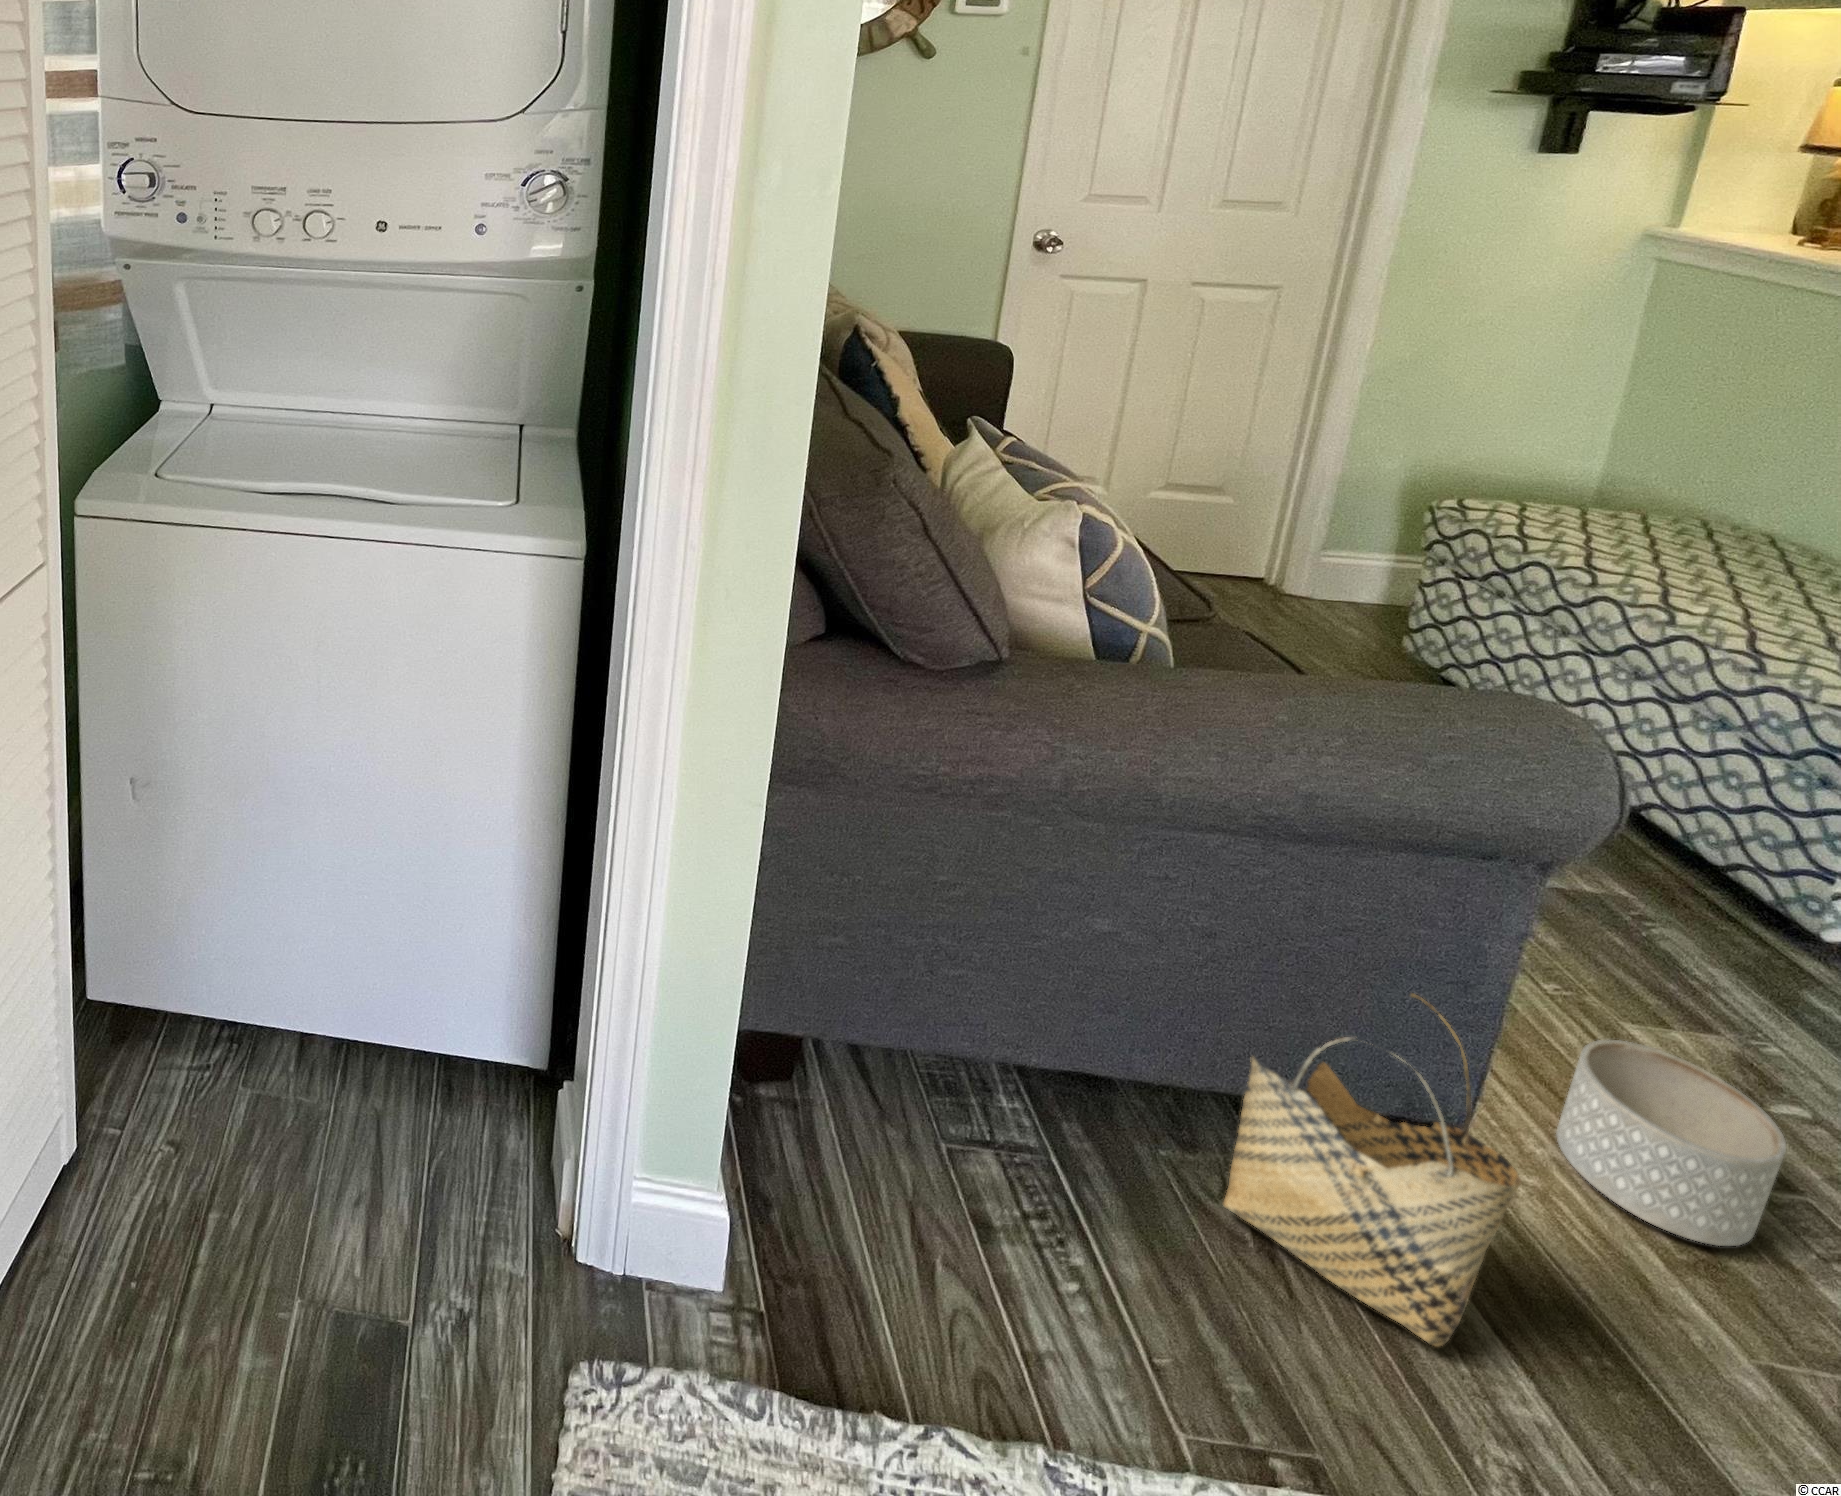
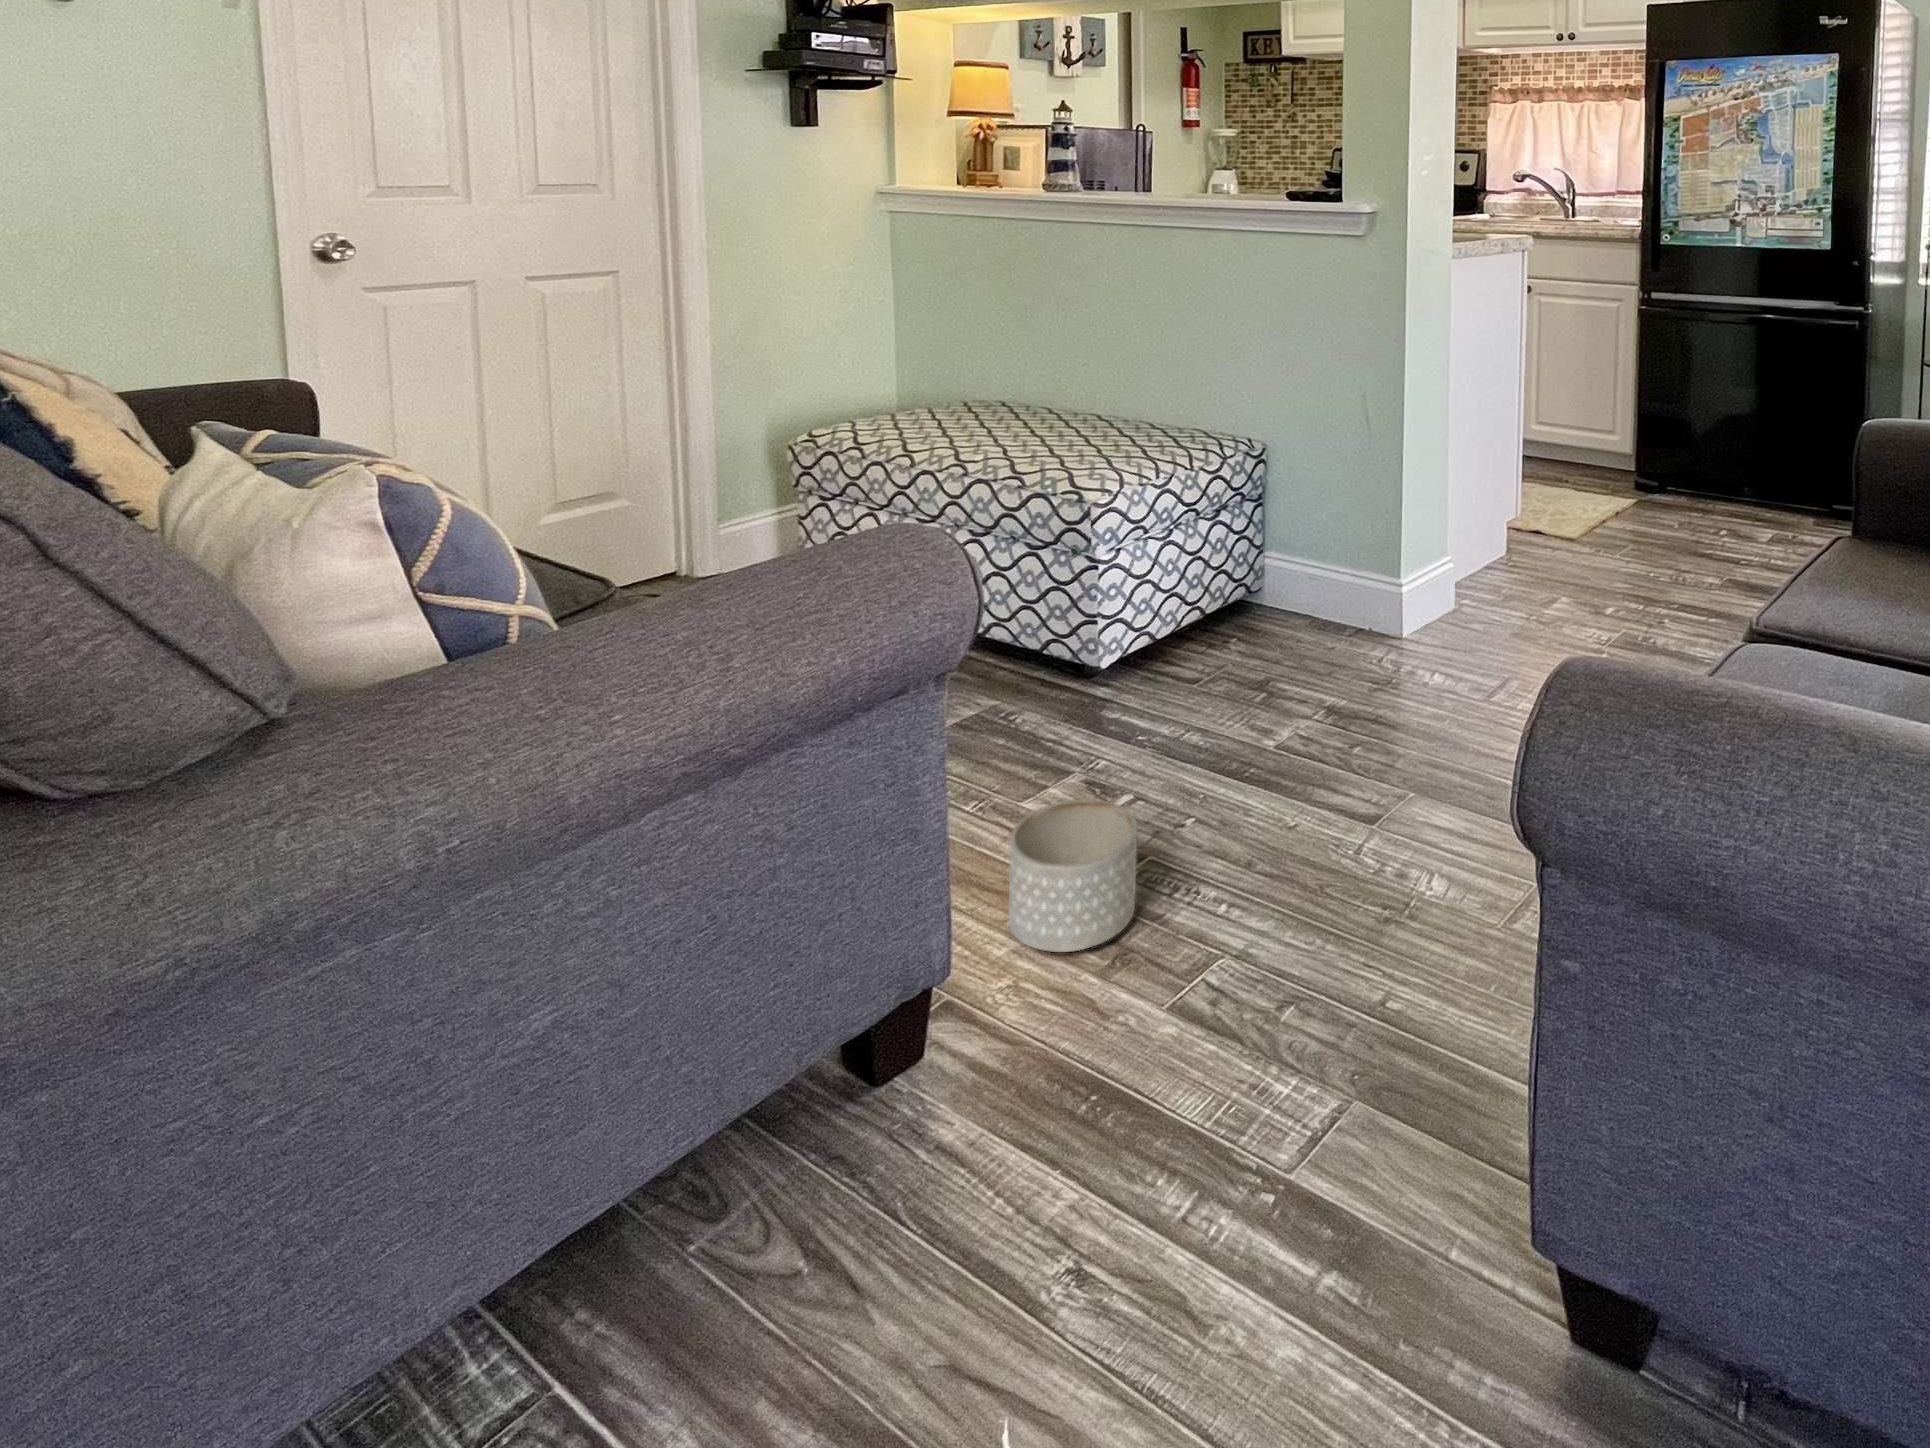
woven basket: present [1223,993,1521,1346] -> none [754,871,1016,1268]

